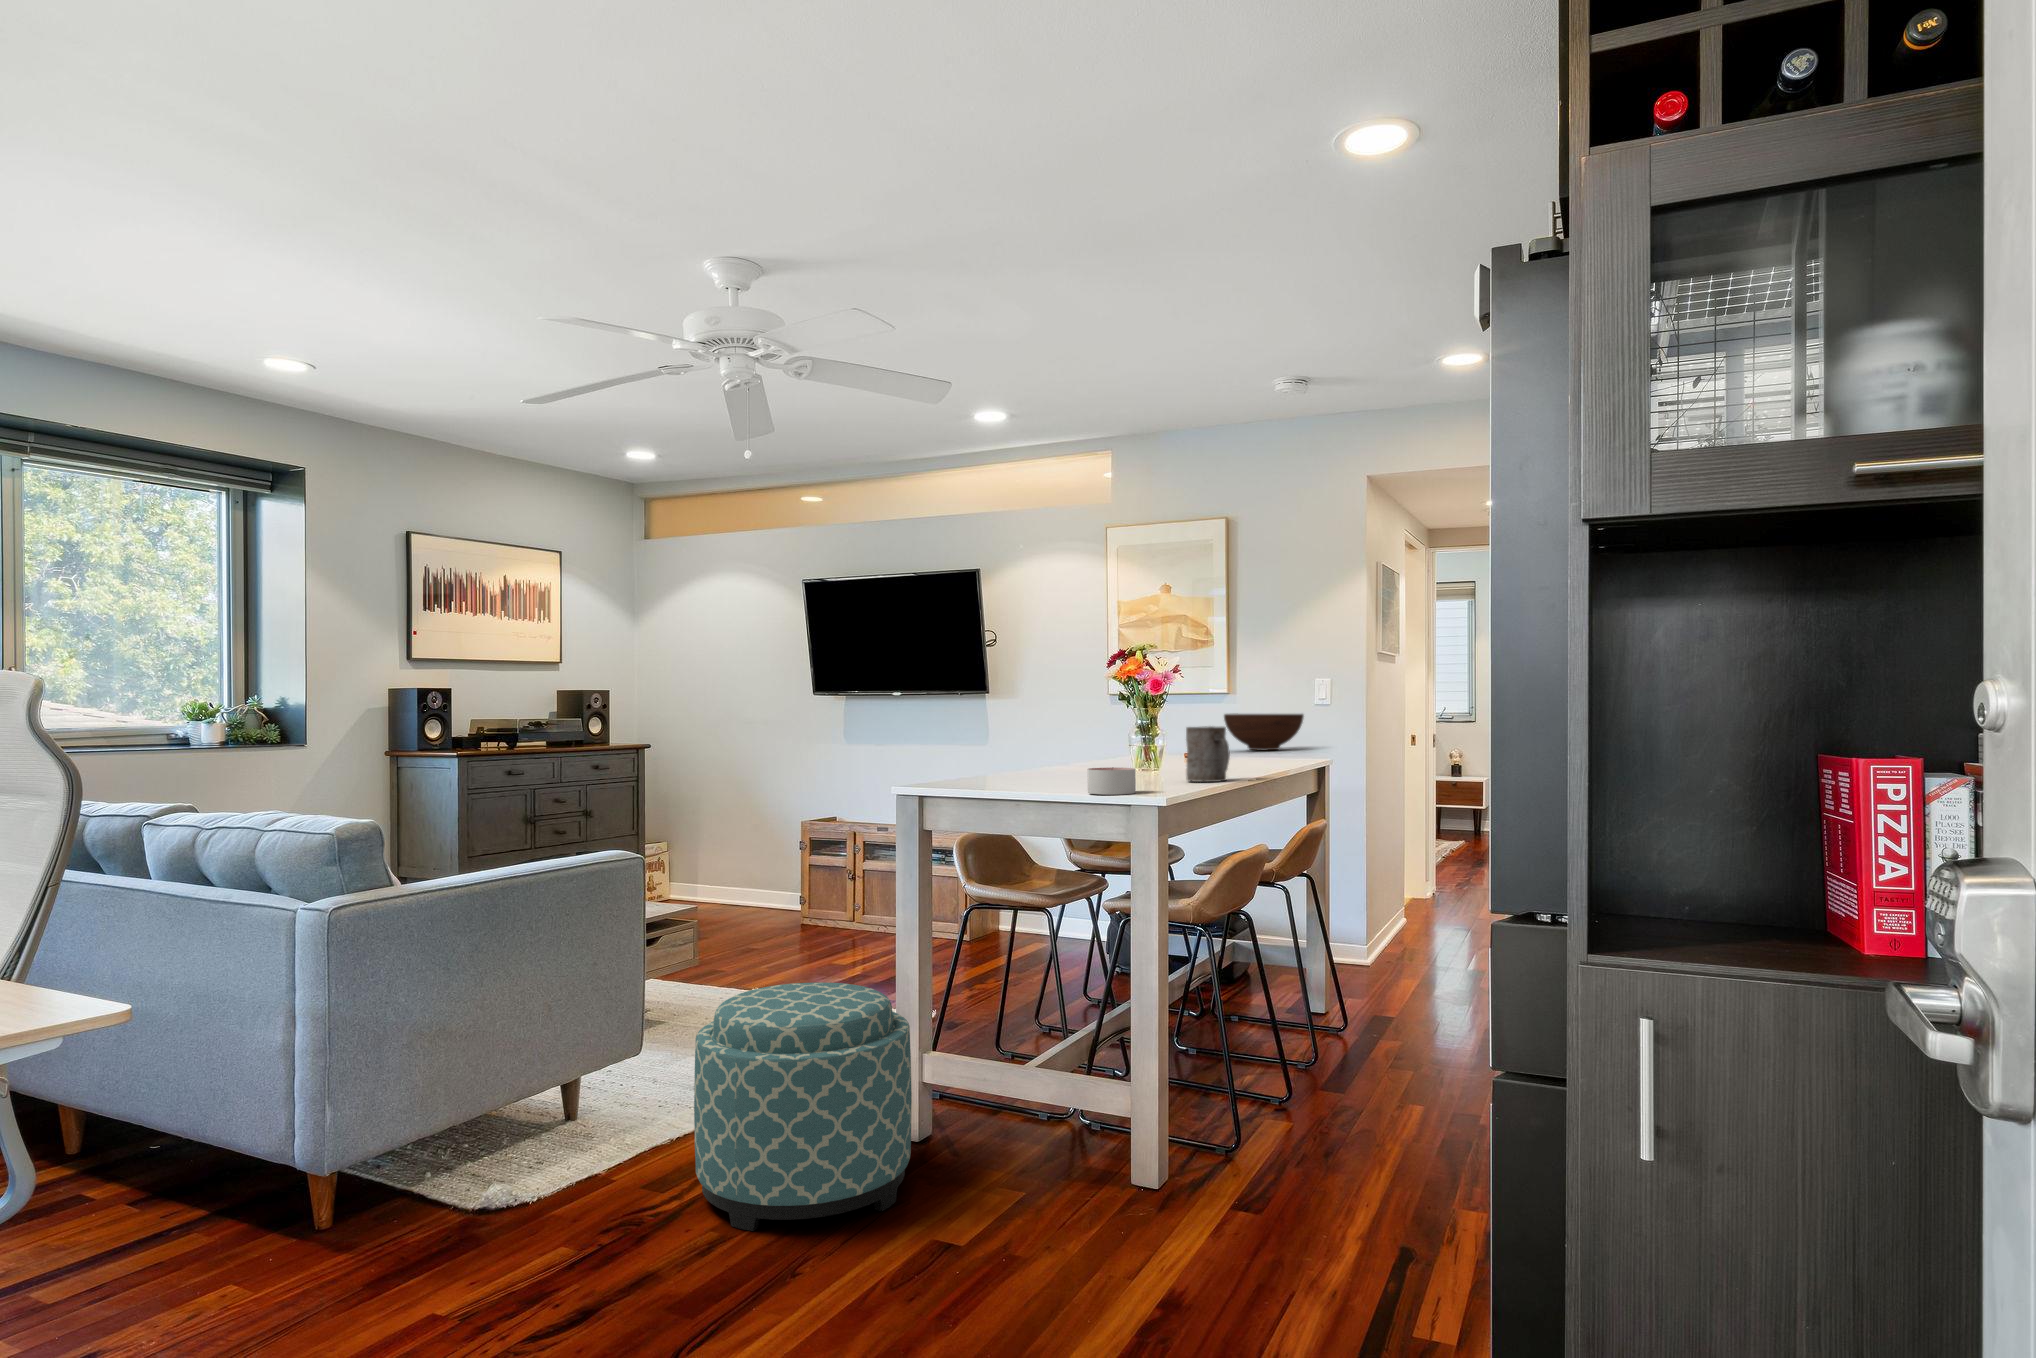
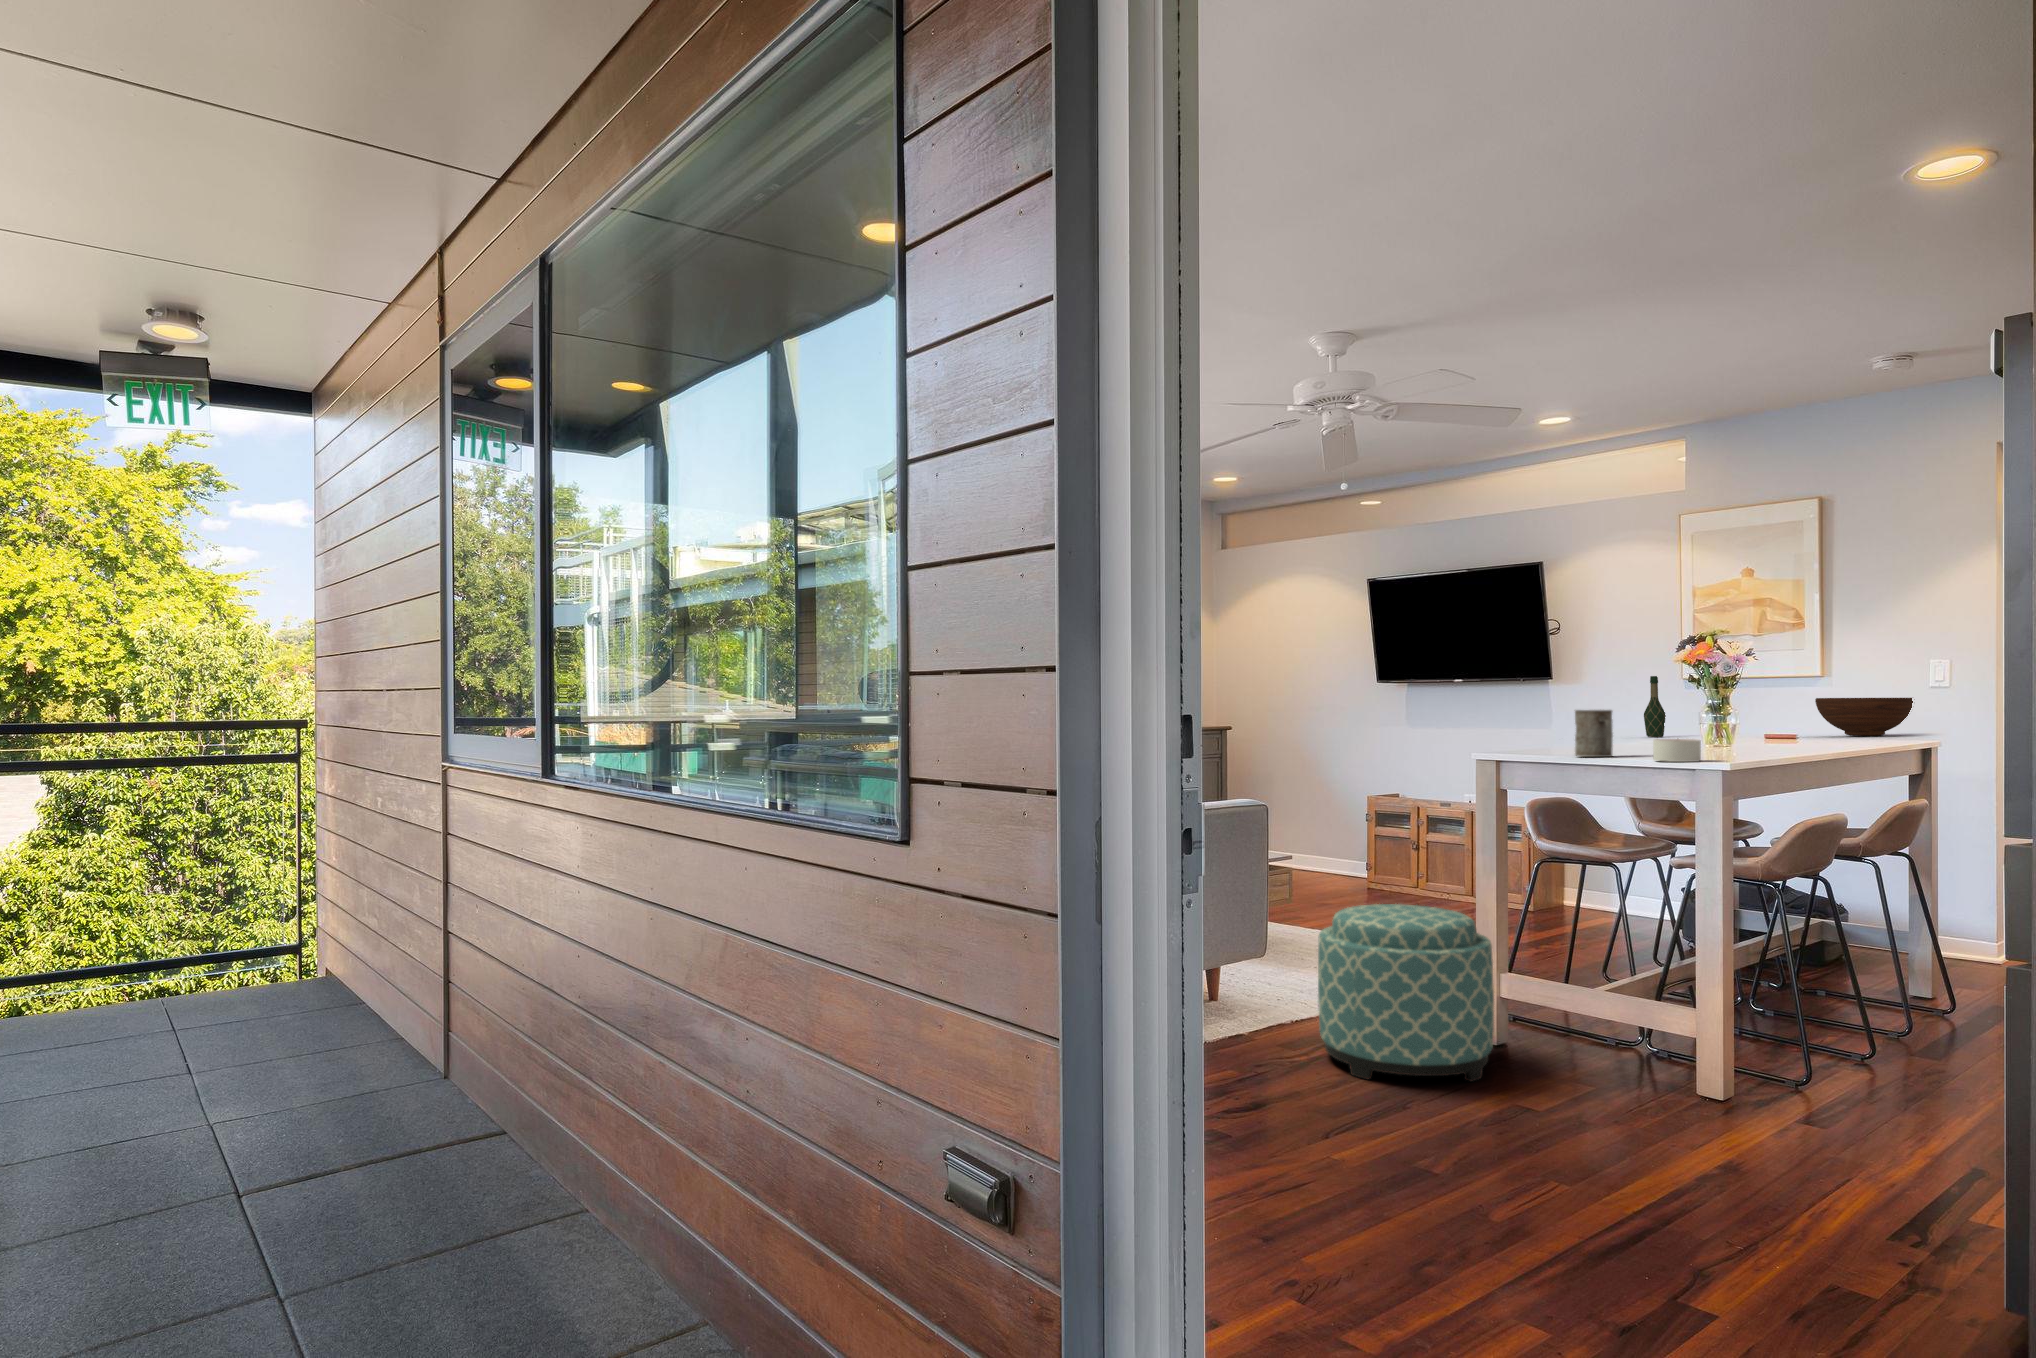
wine bottle: none [1074,691,1094,753] -> present [1644,676,1666,737]
mug: present [1186,726,1230,782] -> present [1575,710,1613,757]

